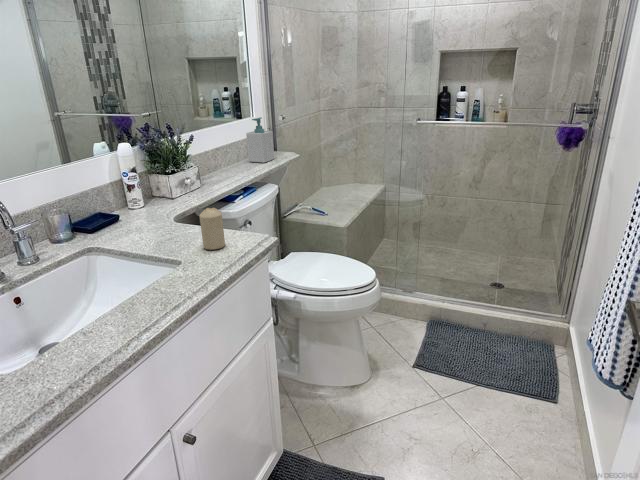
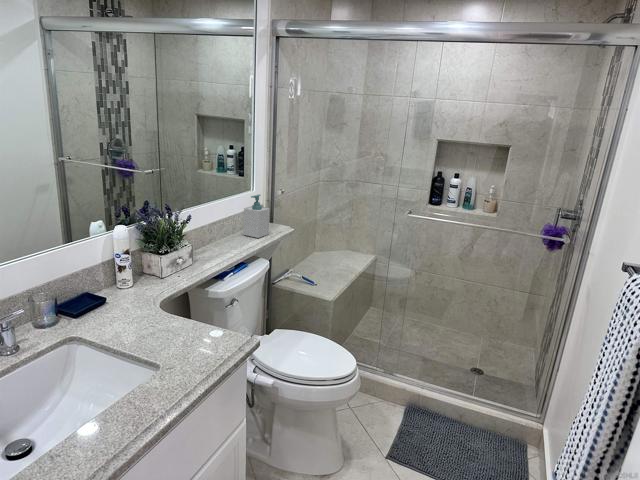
candle: present [199,208,225,250] -> none [183,311,206,353]

